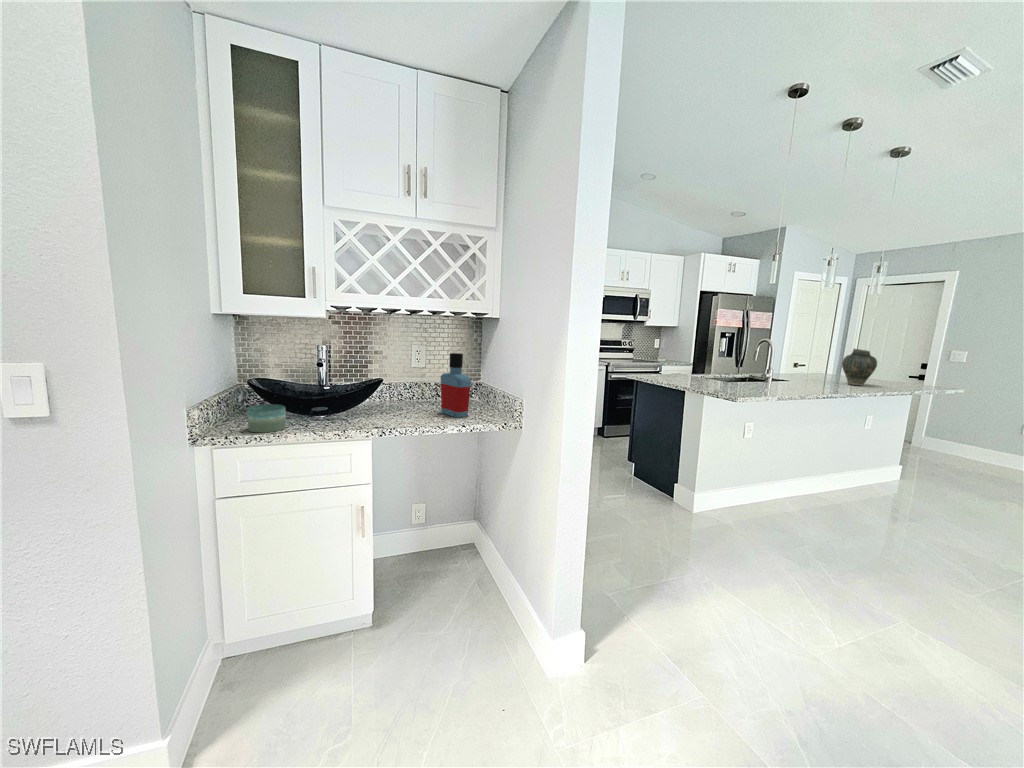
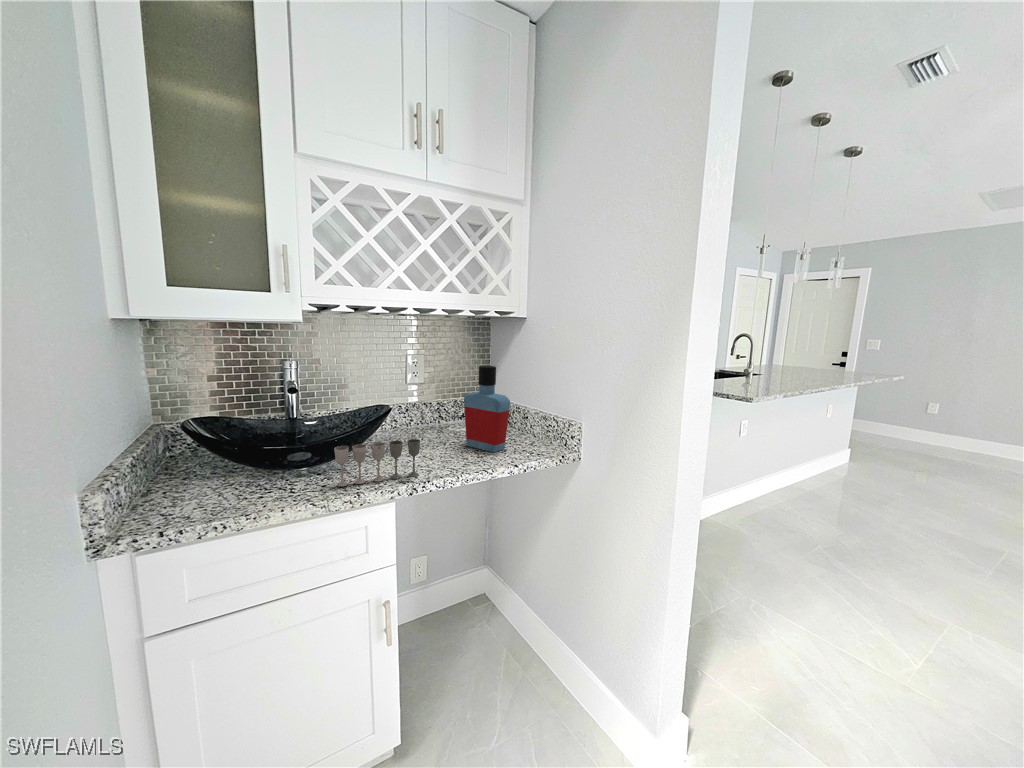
vase: present [842,349,877,385] -> none [809,342,842,377]
wine glass: none [333,400,393,426] -> present [334,439,420,487]
candle: present [248,404,286,433] -> none [193,462,259,515]

